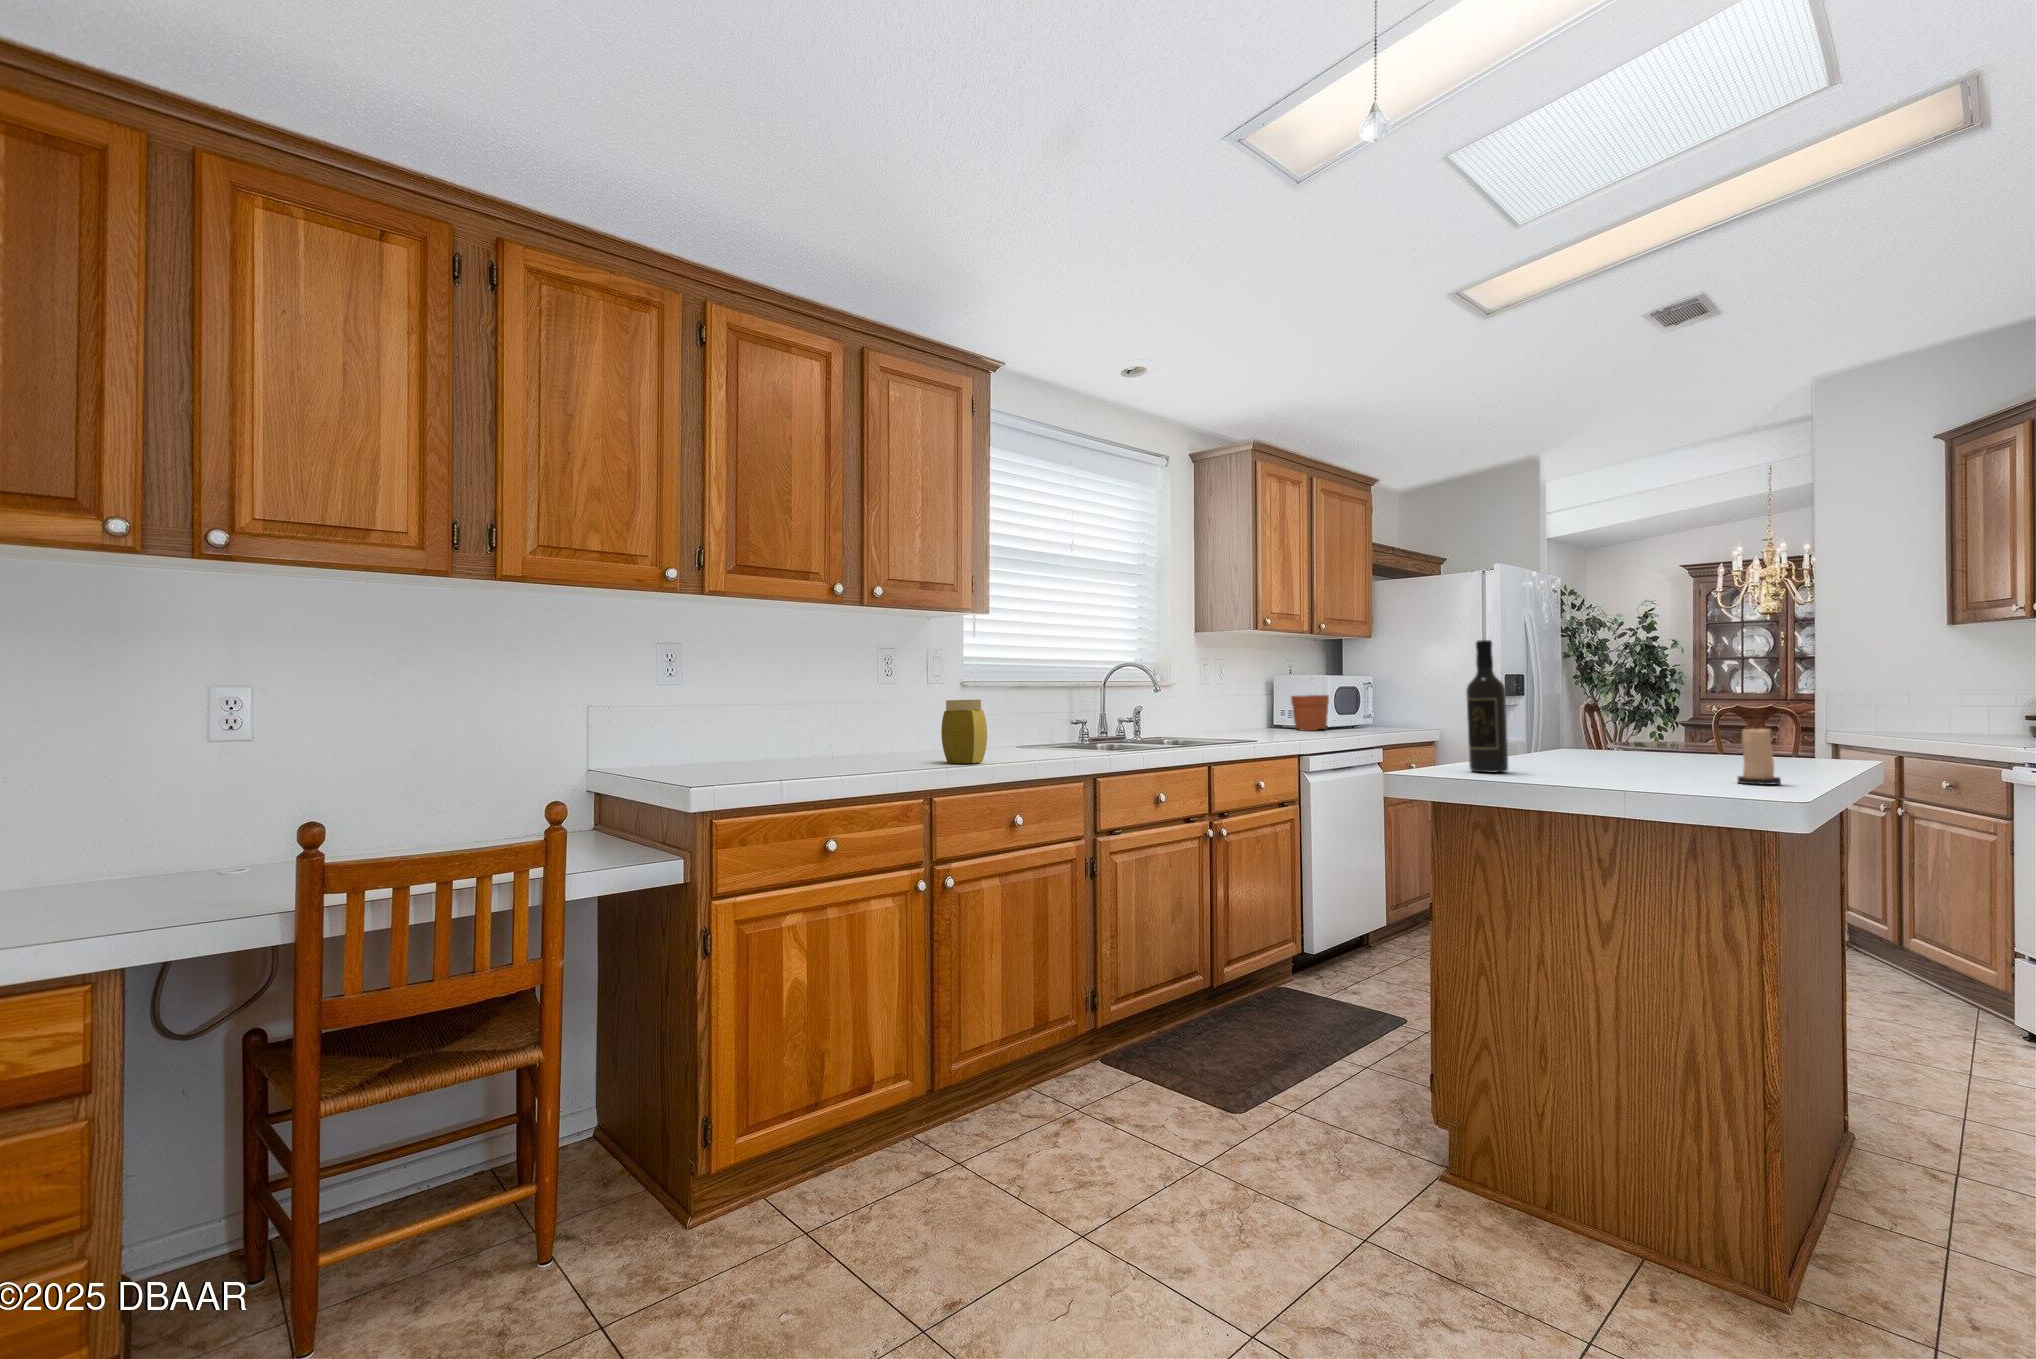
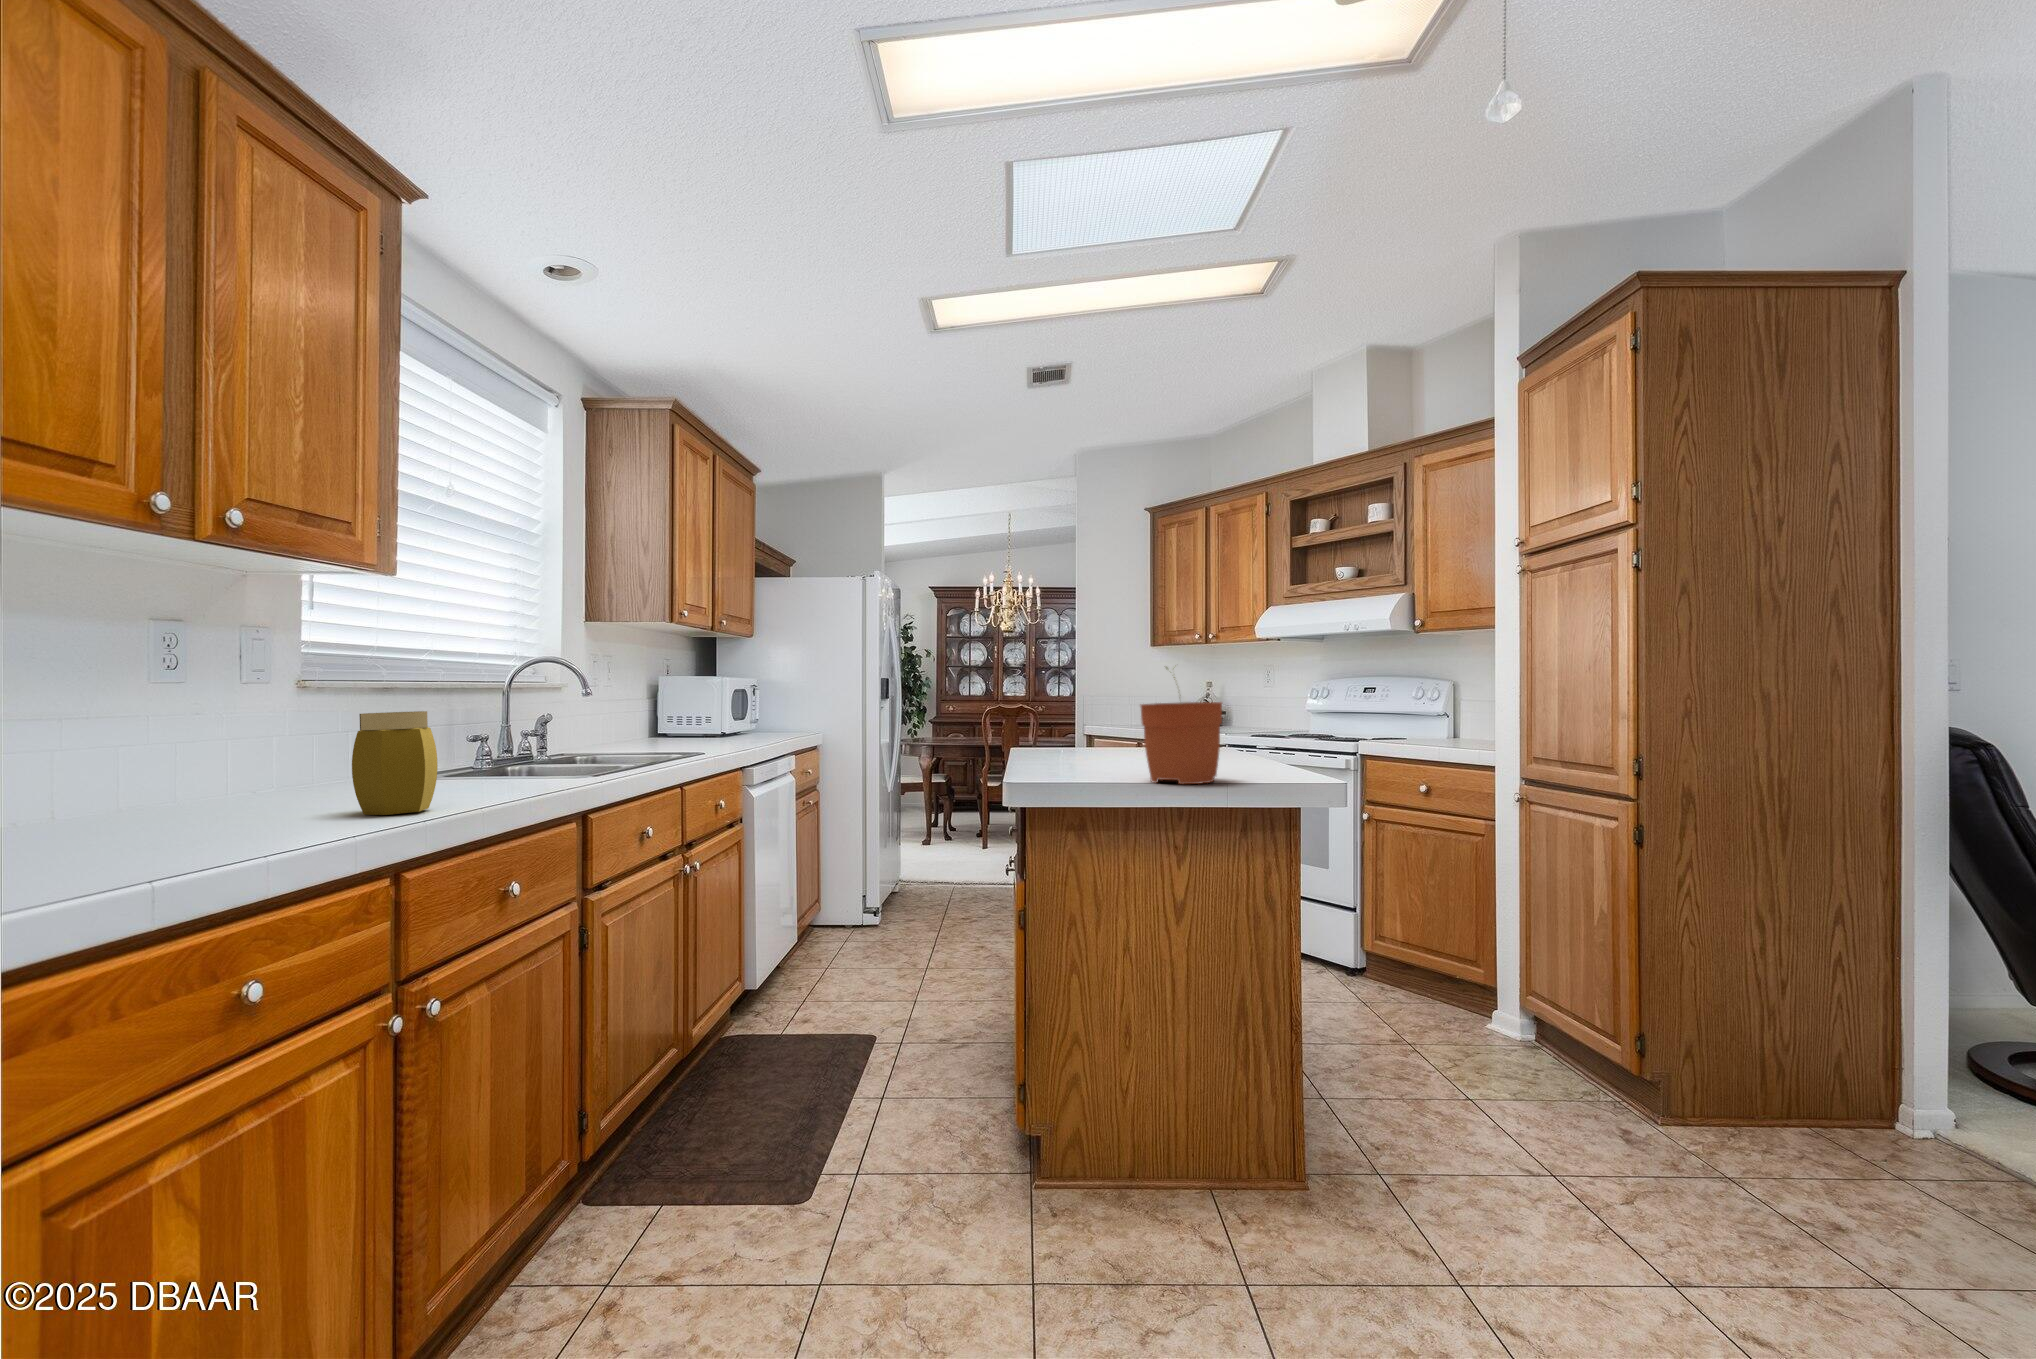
wine bottle: present [1466,640,1508,772] -> none [1051,645,1087,773]
plant pot: present [1291,695,1329,731] -> present [1140,667,1222,784]
candle: present [1737,725,1781,785] -> none [1242,719,1273,769]

